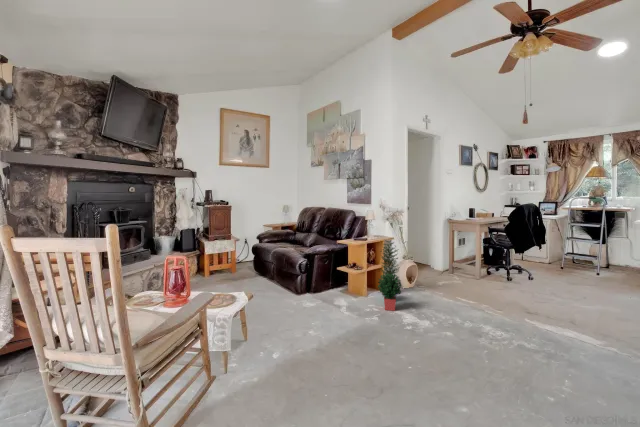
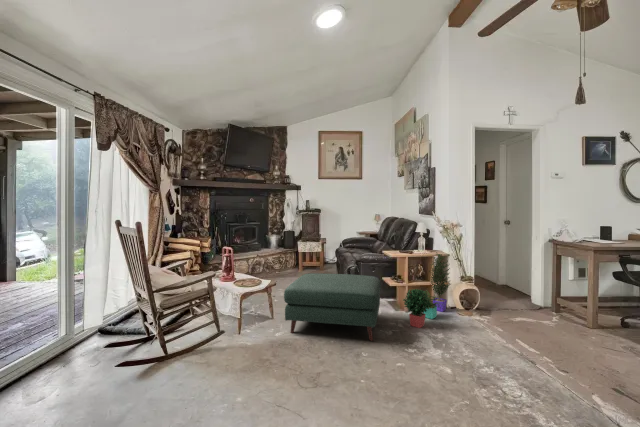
ottoman: none [269,266,379,340] -> present [284,273,381,341]

